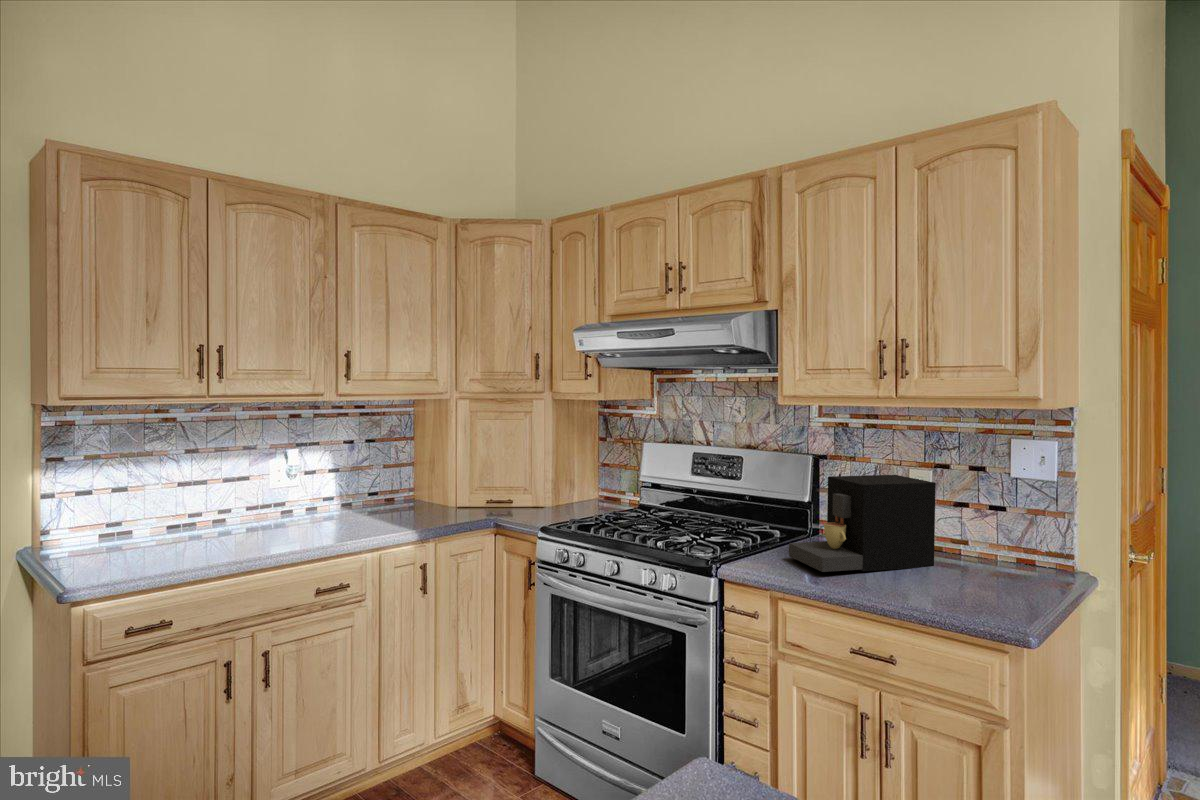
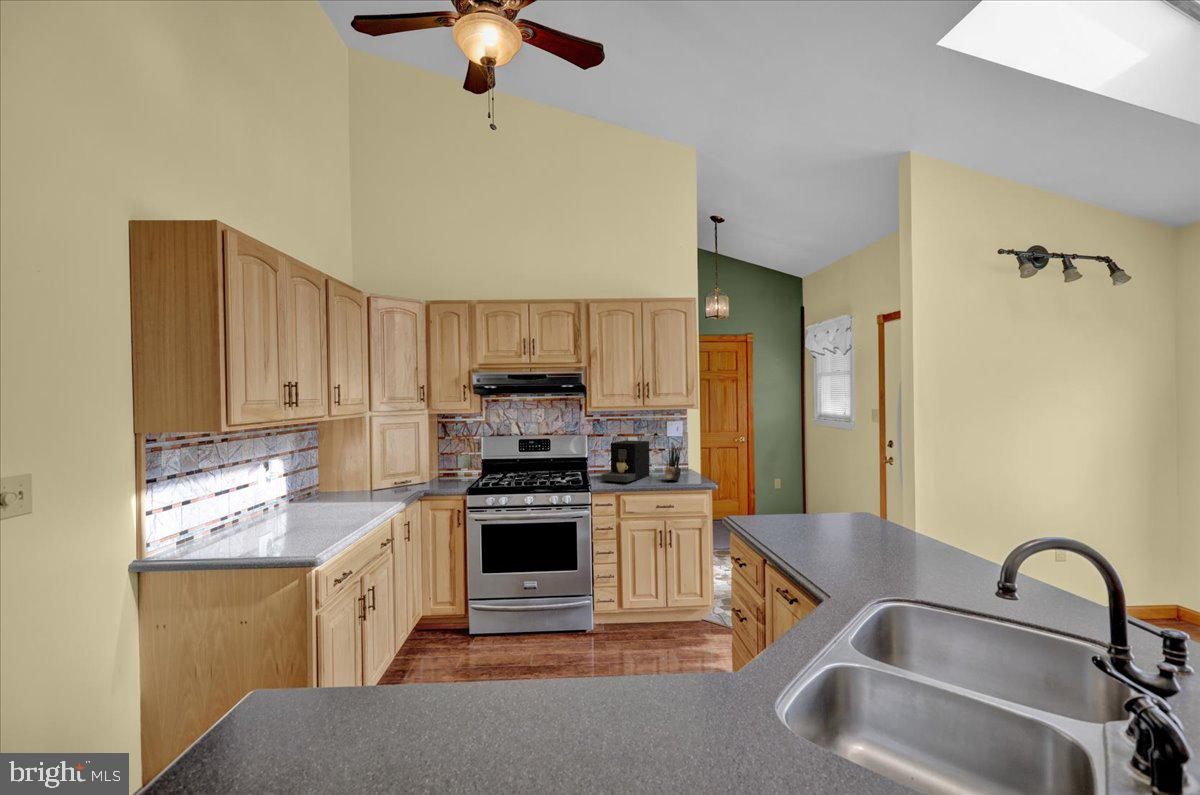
potted plant: none [934,491,991,596] -> present [665,444,681,480]

